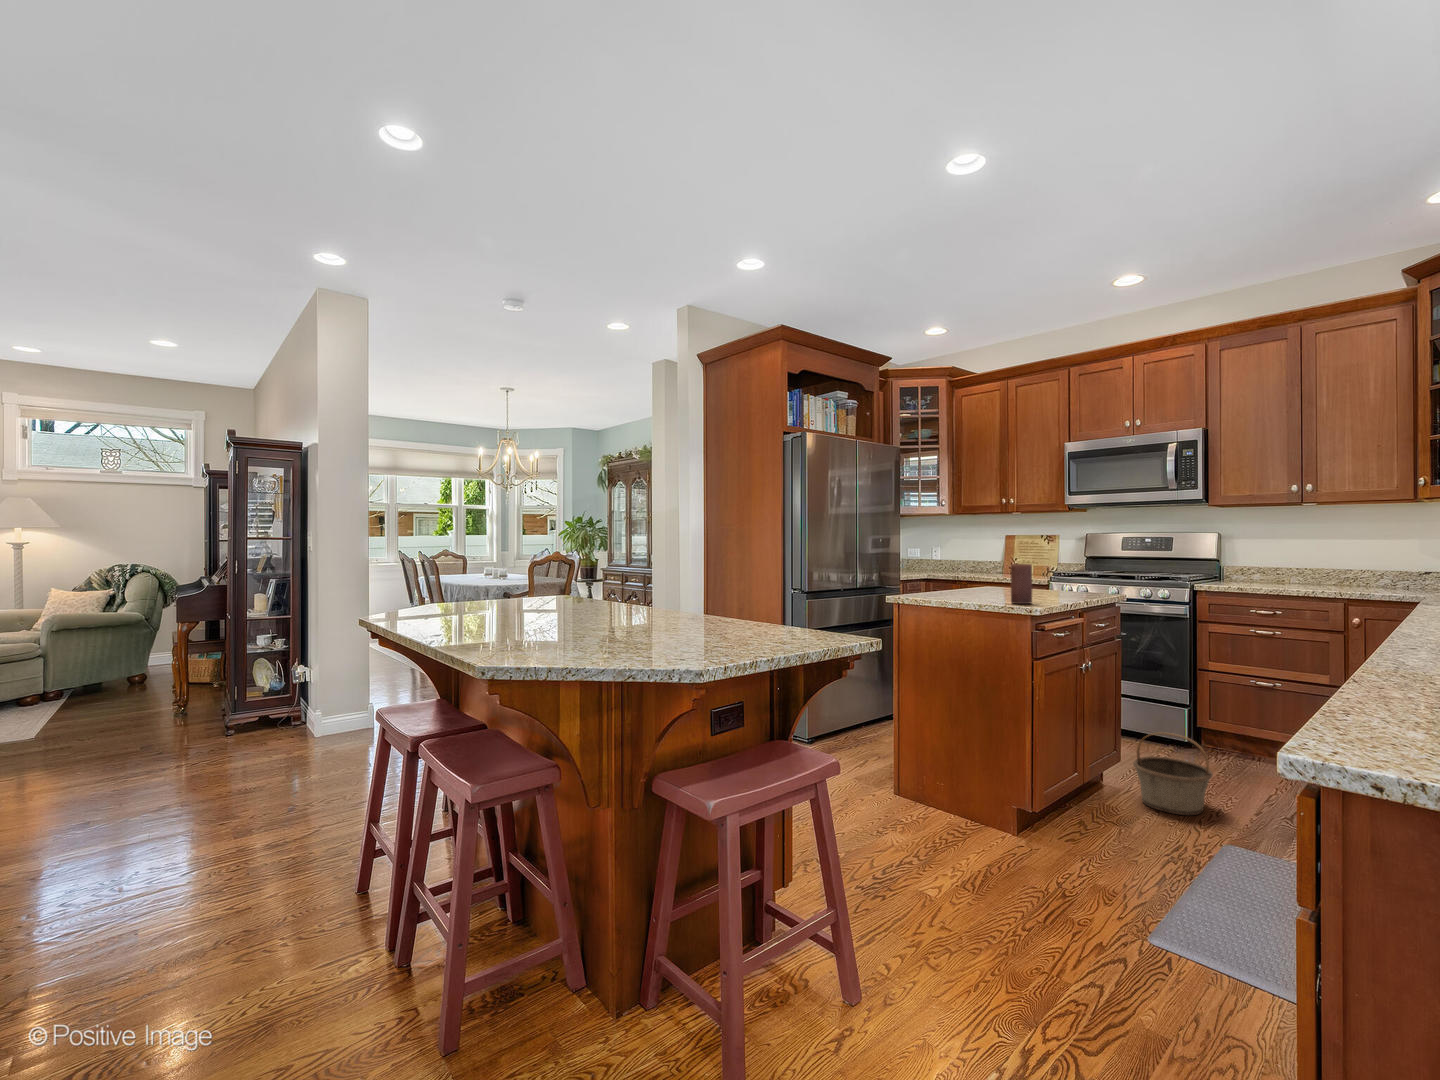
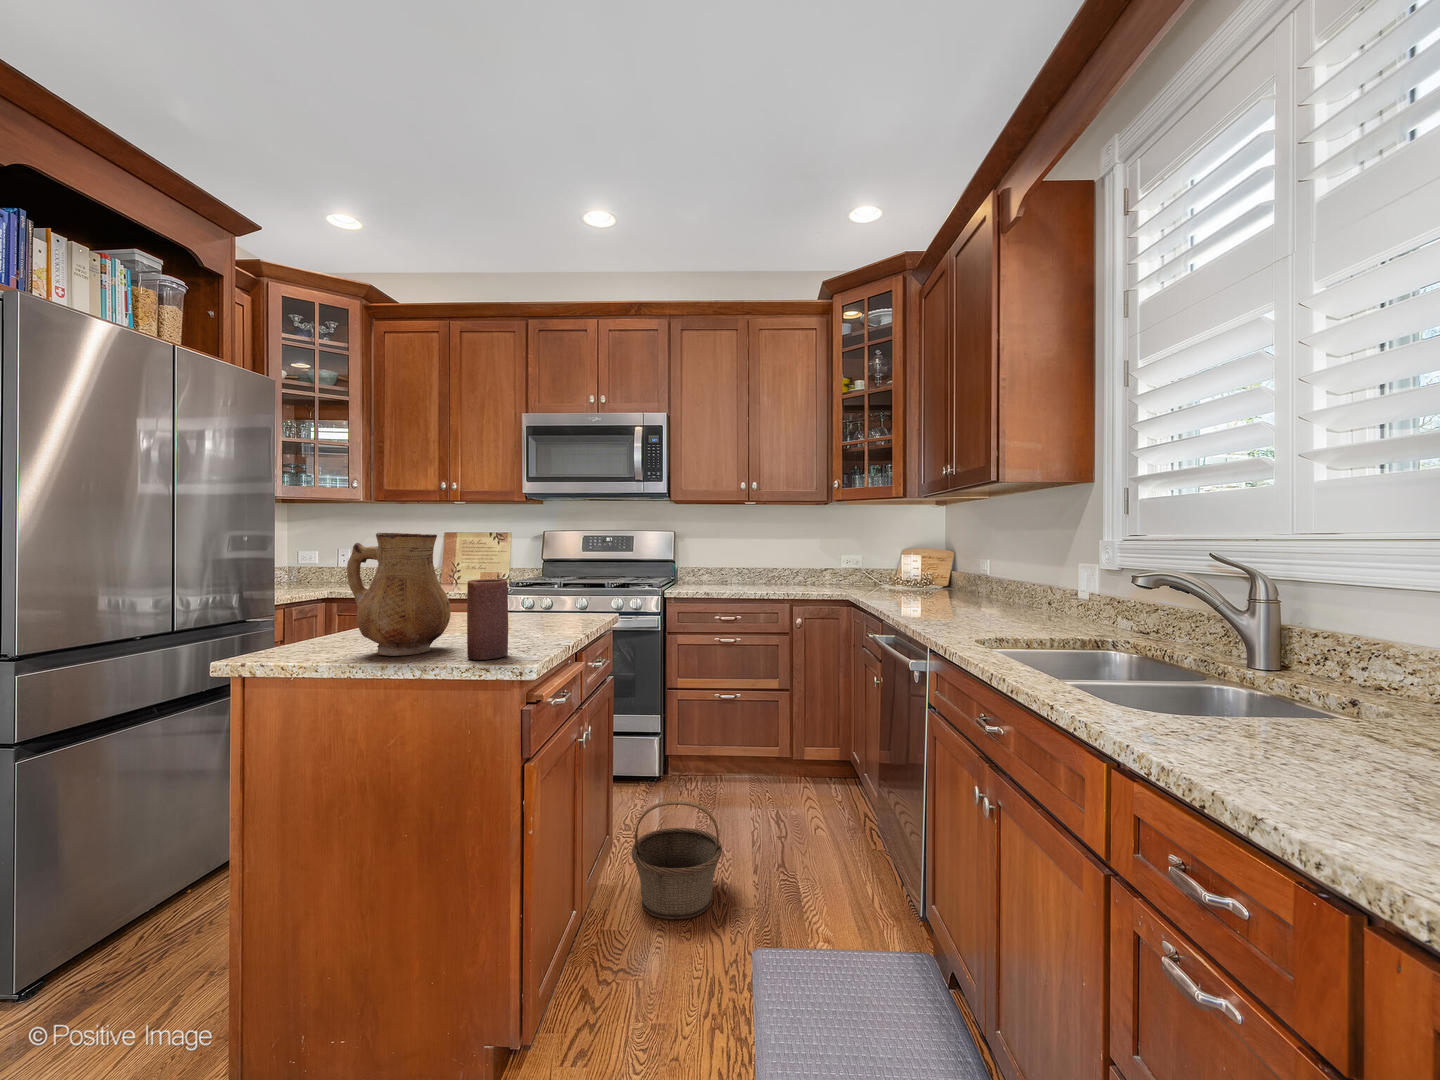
ceramic pitcher: none [953,540,1003,601] -> present [347,533,451,656]

